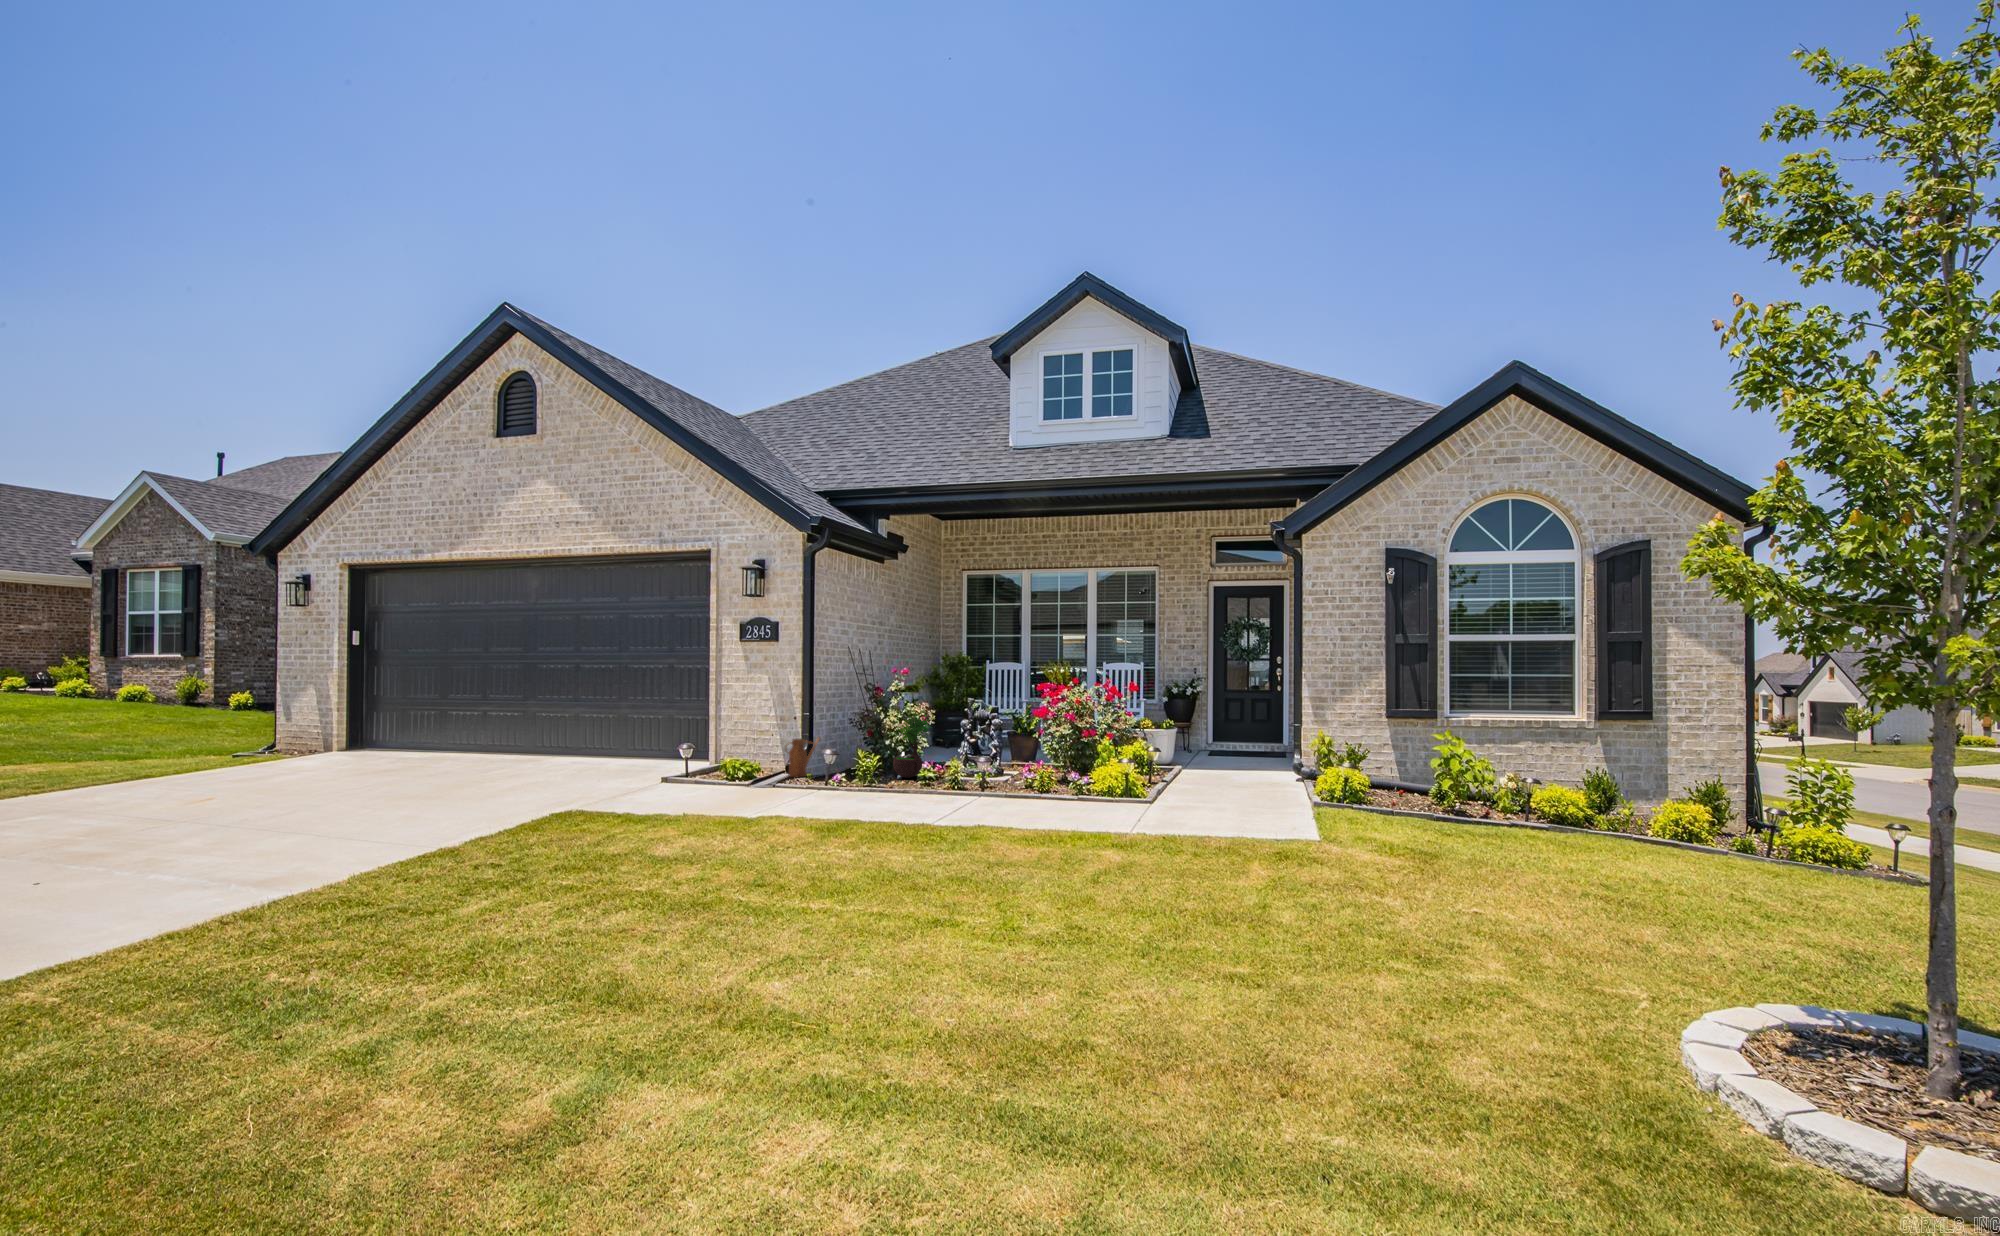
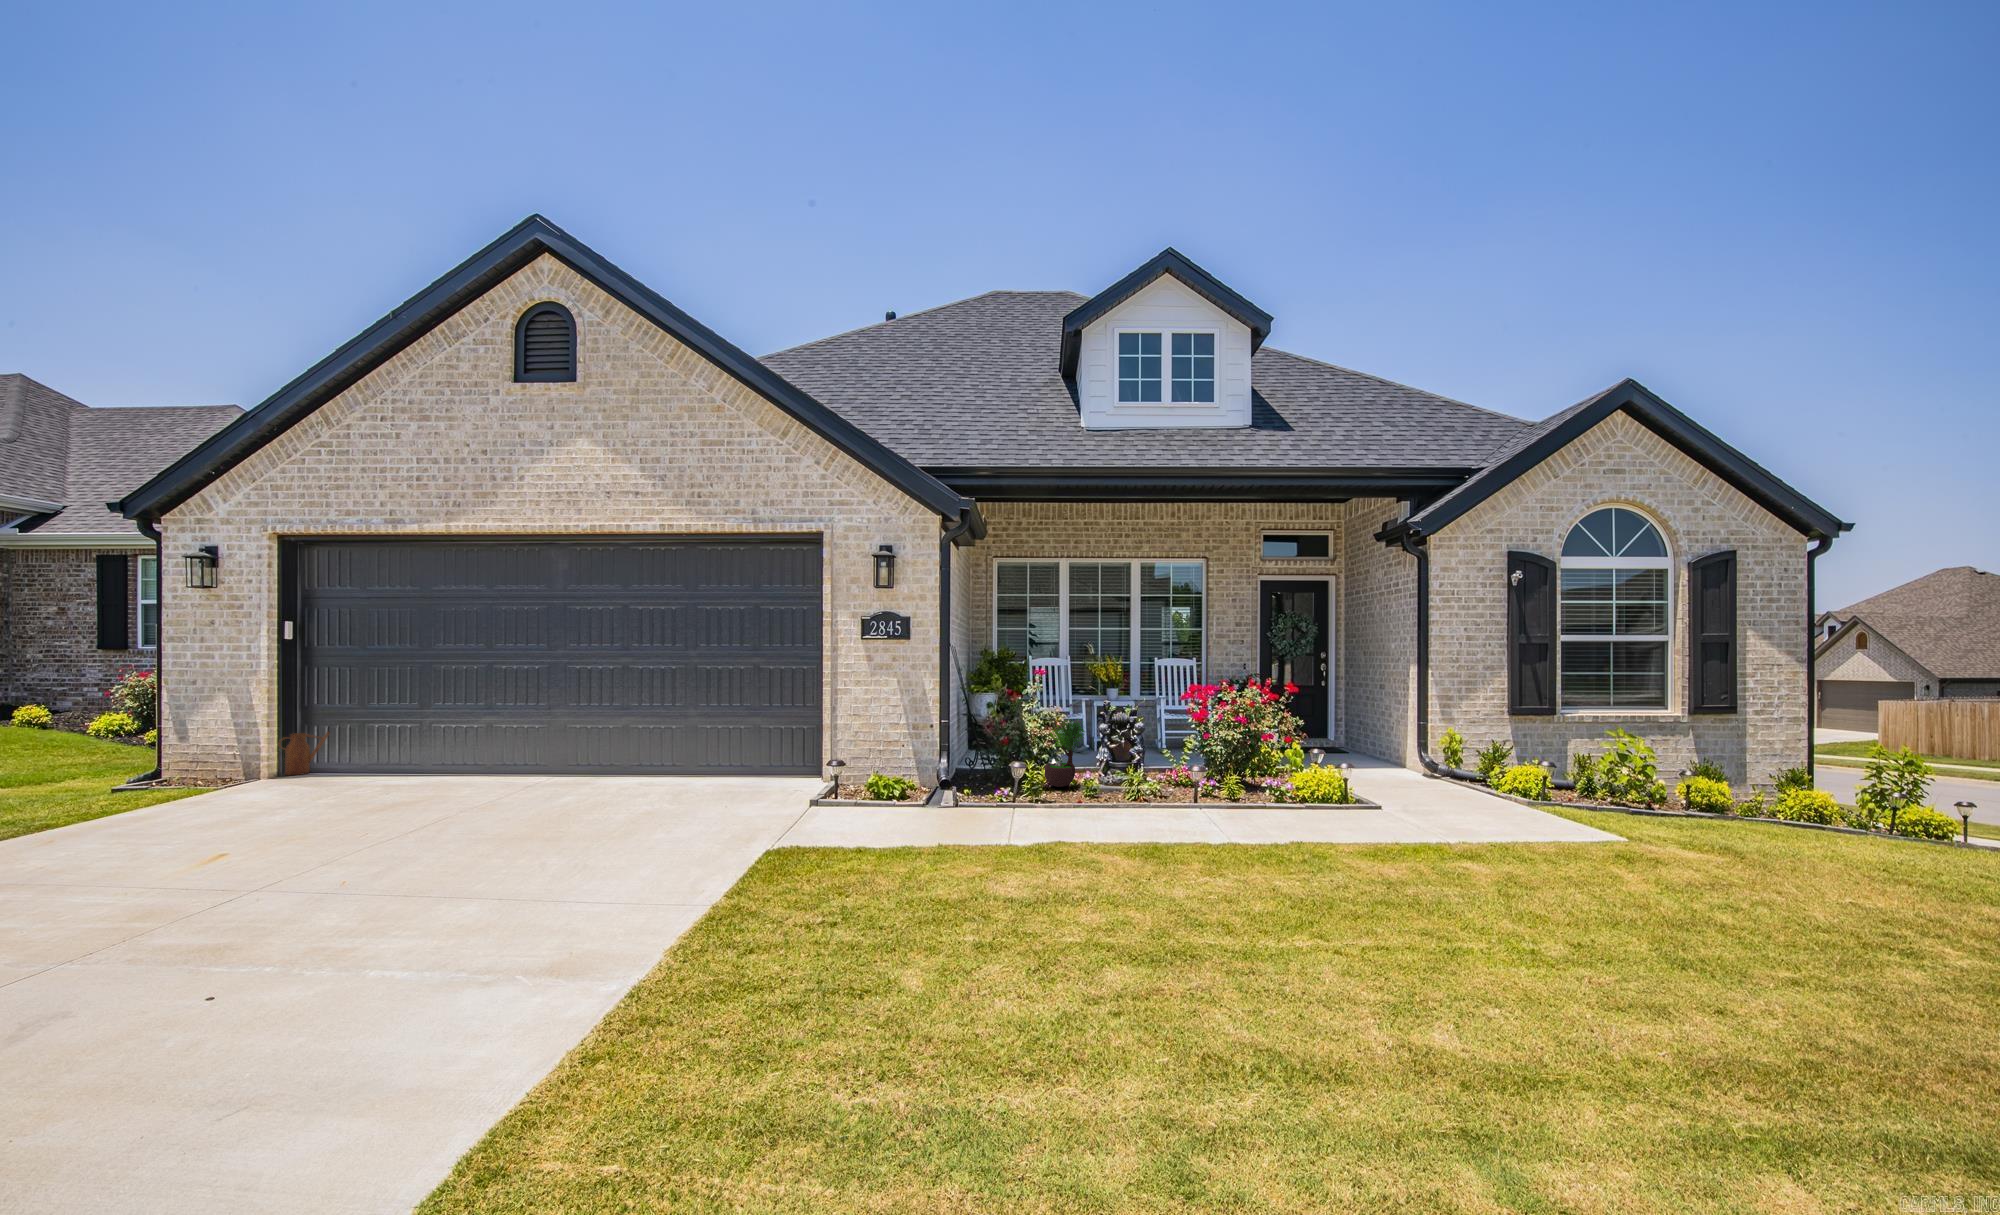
watering can: present [786,738,819,777] -> present [278,732,330,775]

